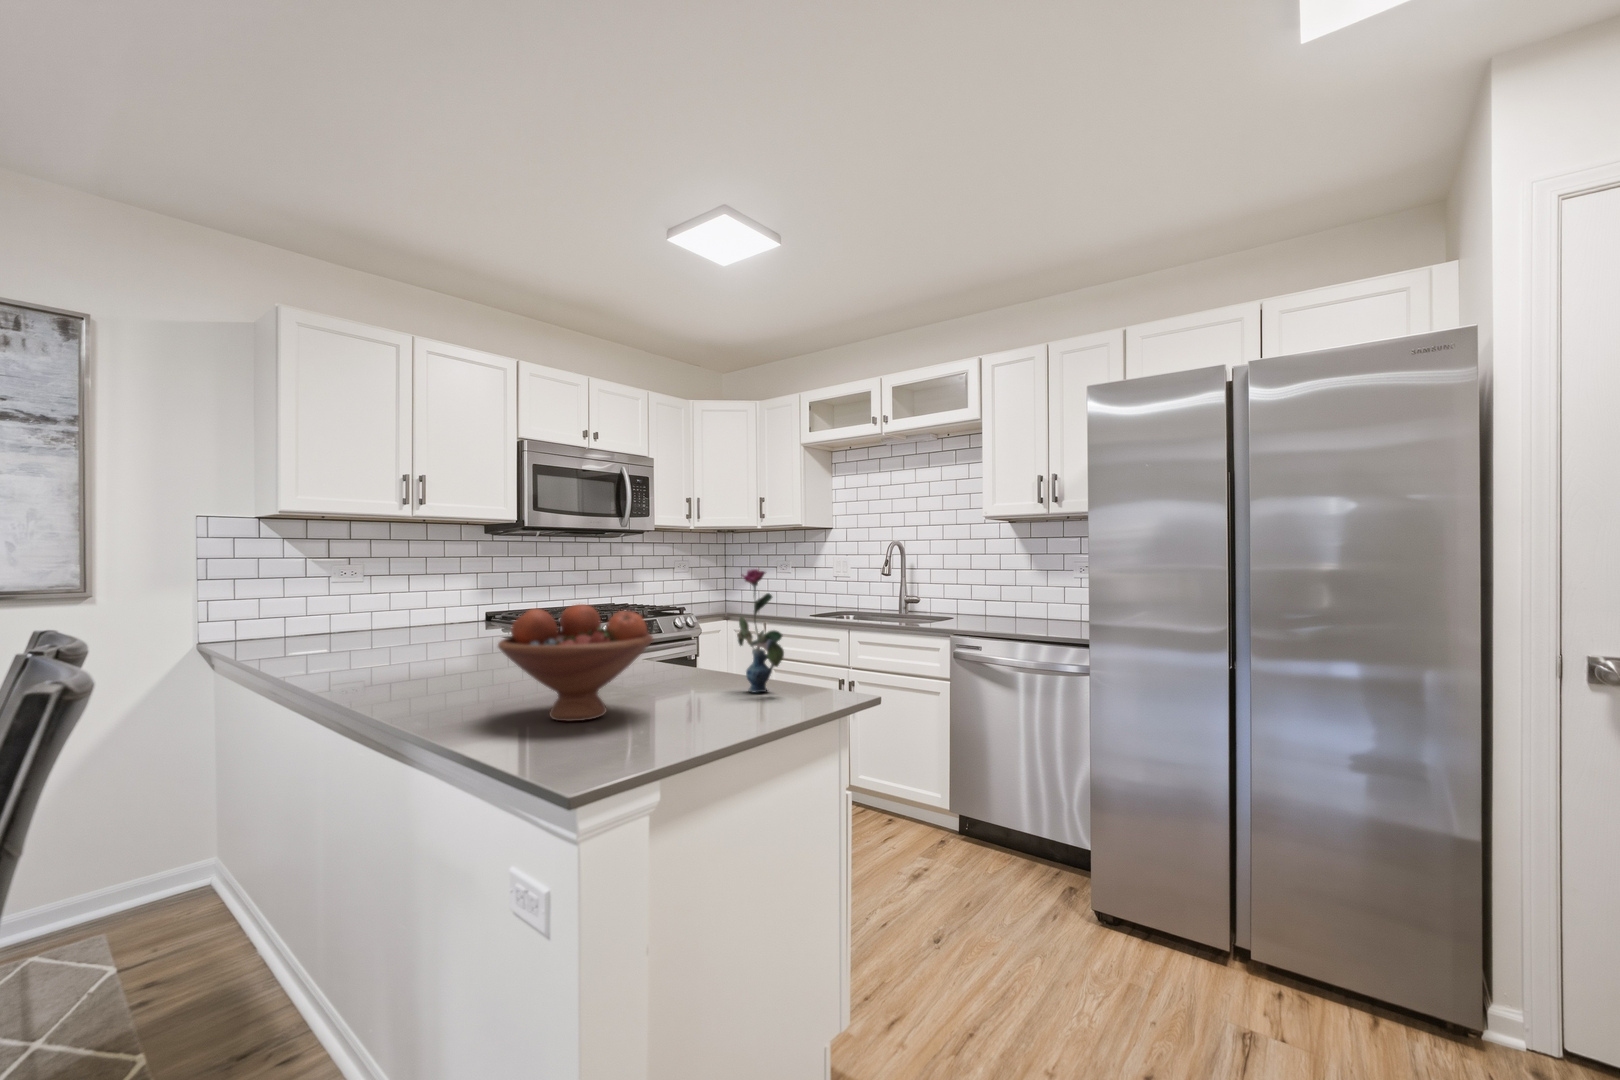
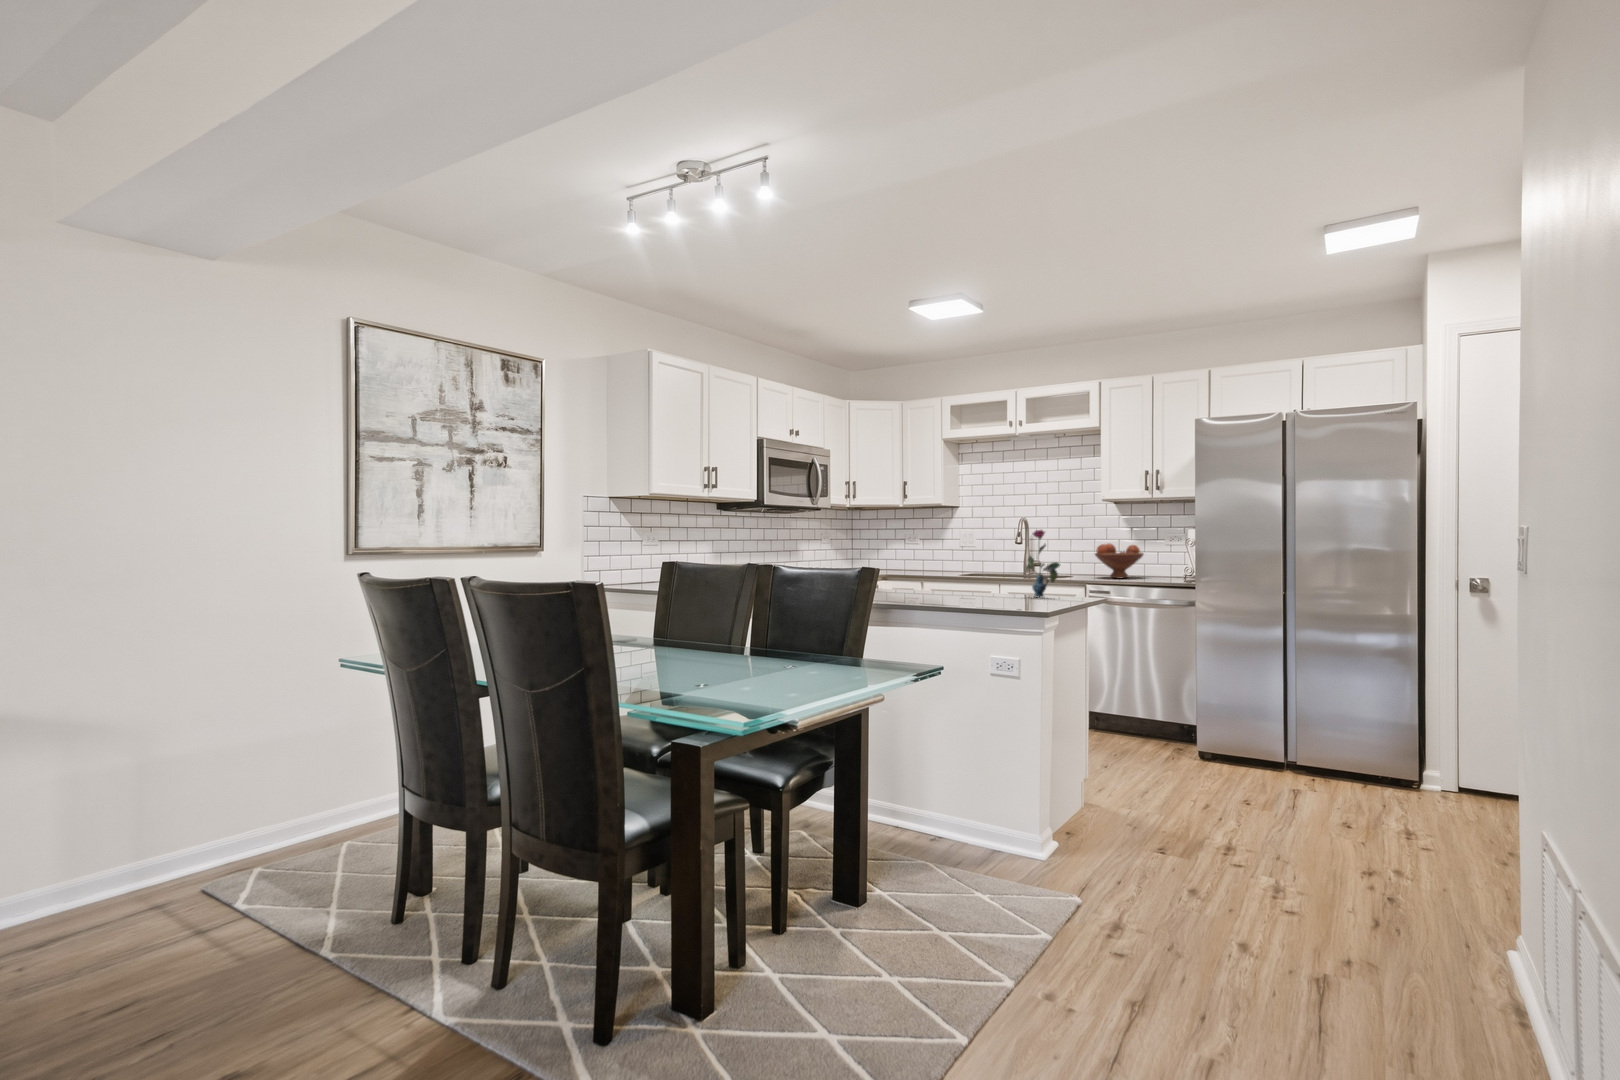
fruit bowl: present [498,604,653,721] -> present [1095,543,1144,578]

